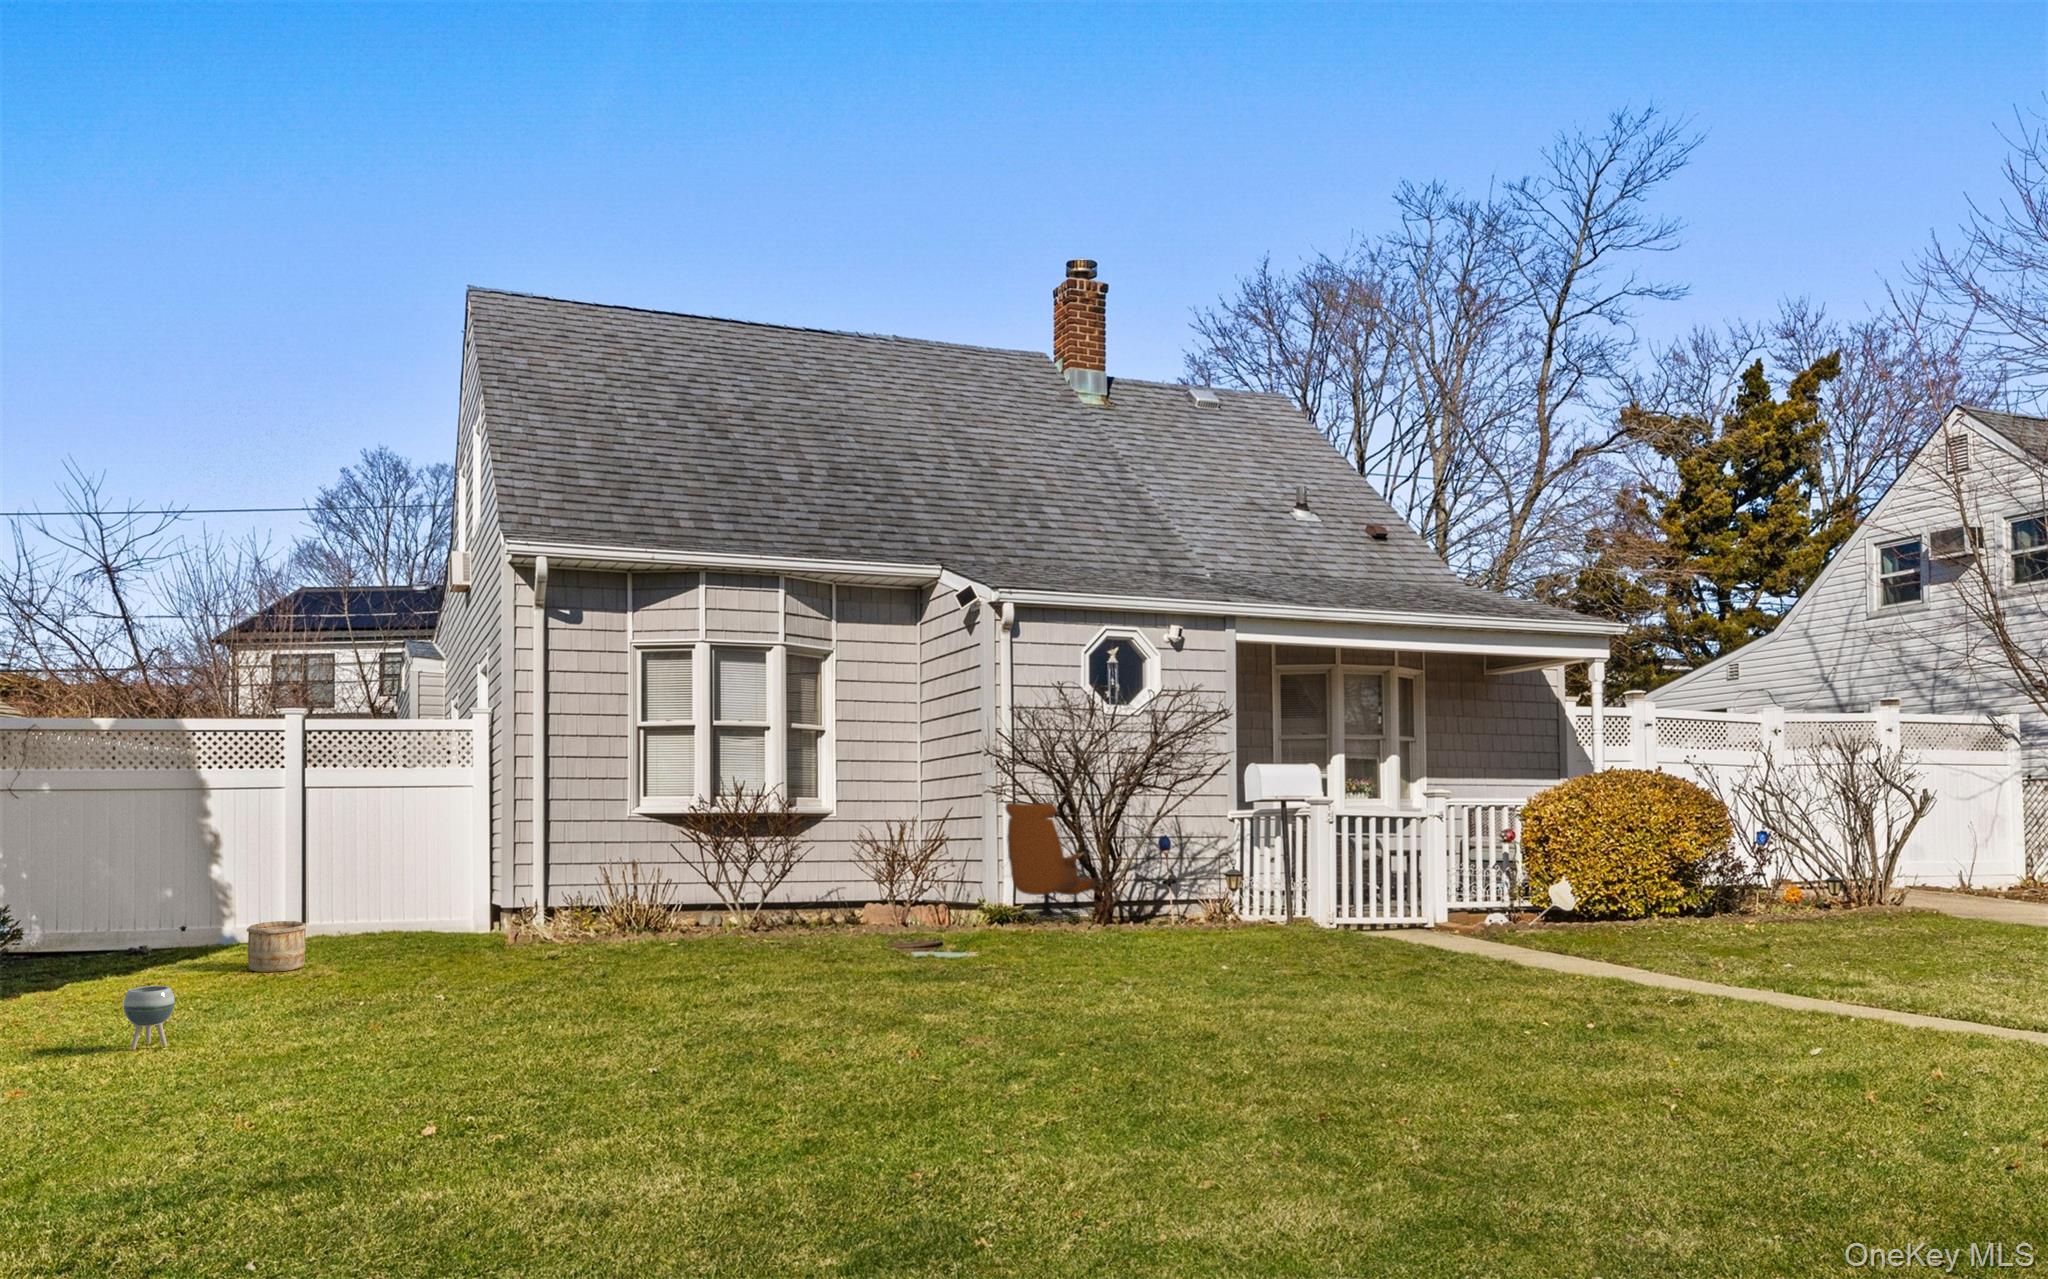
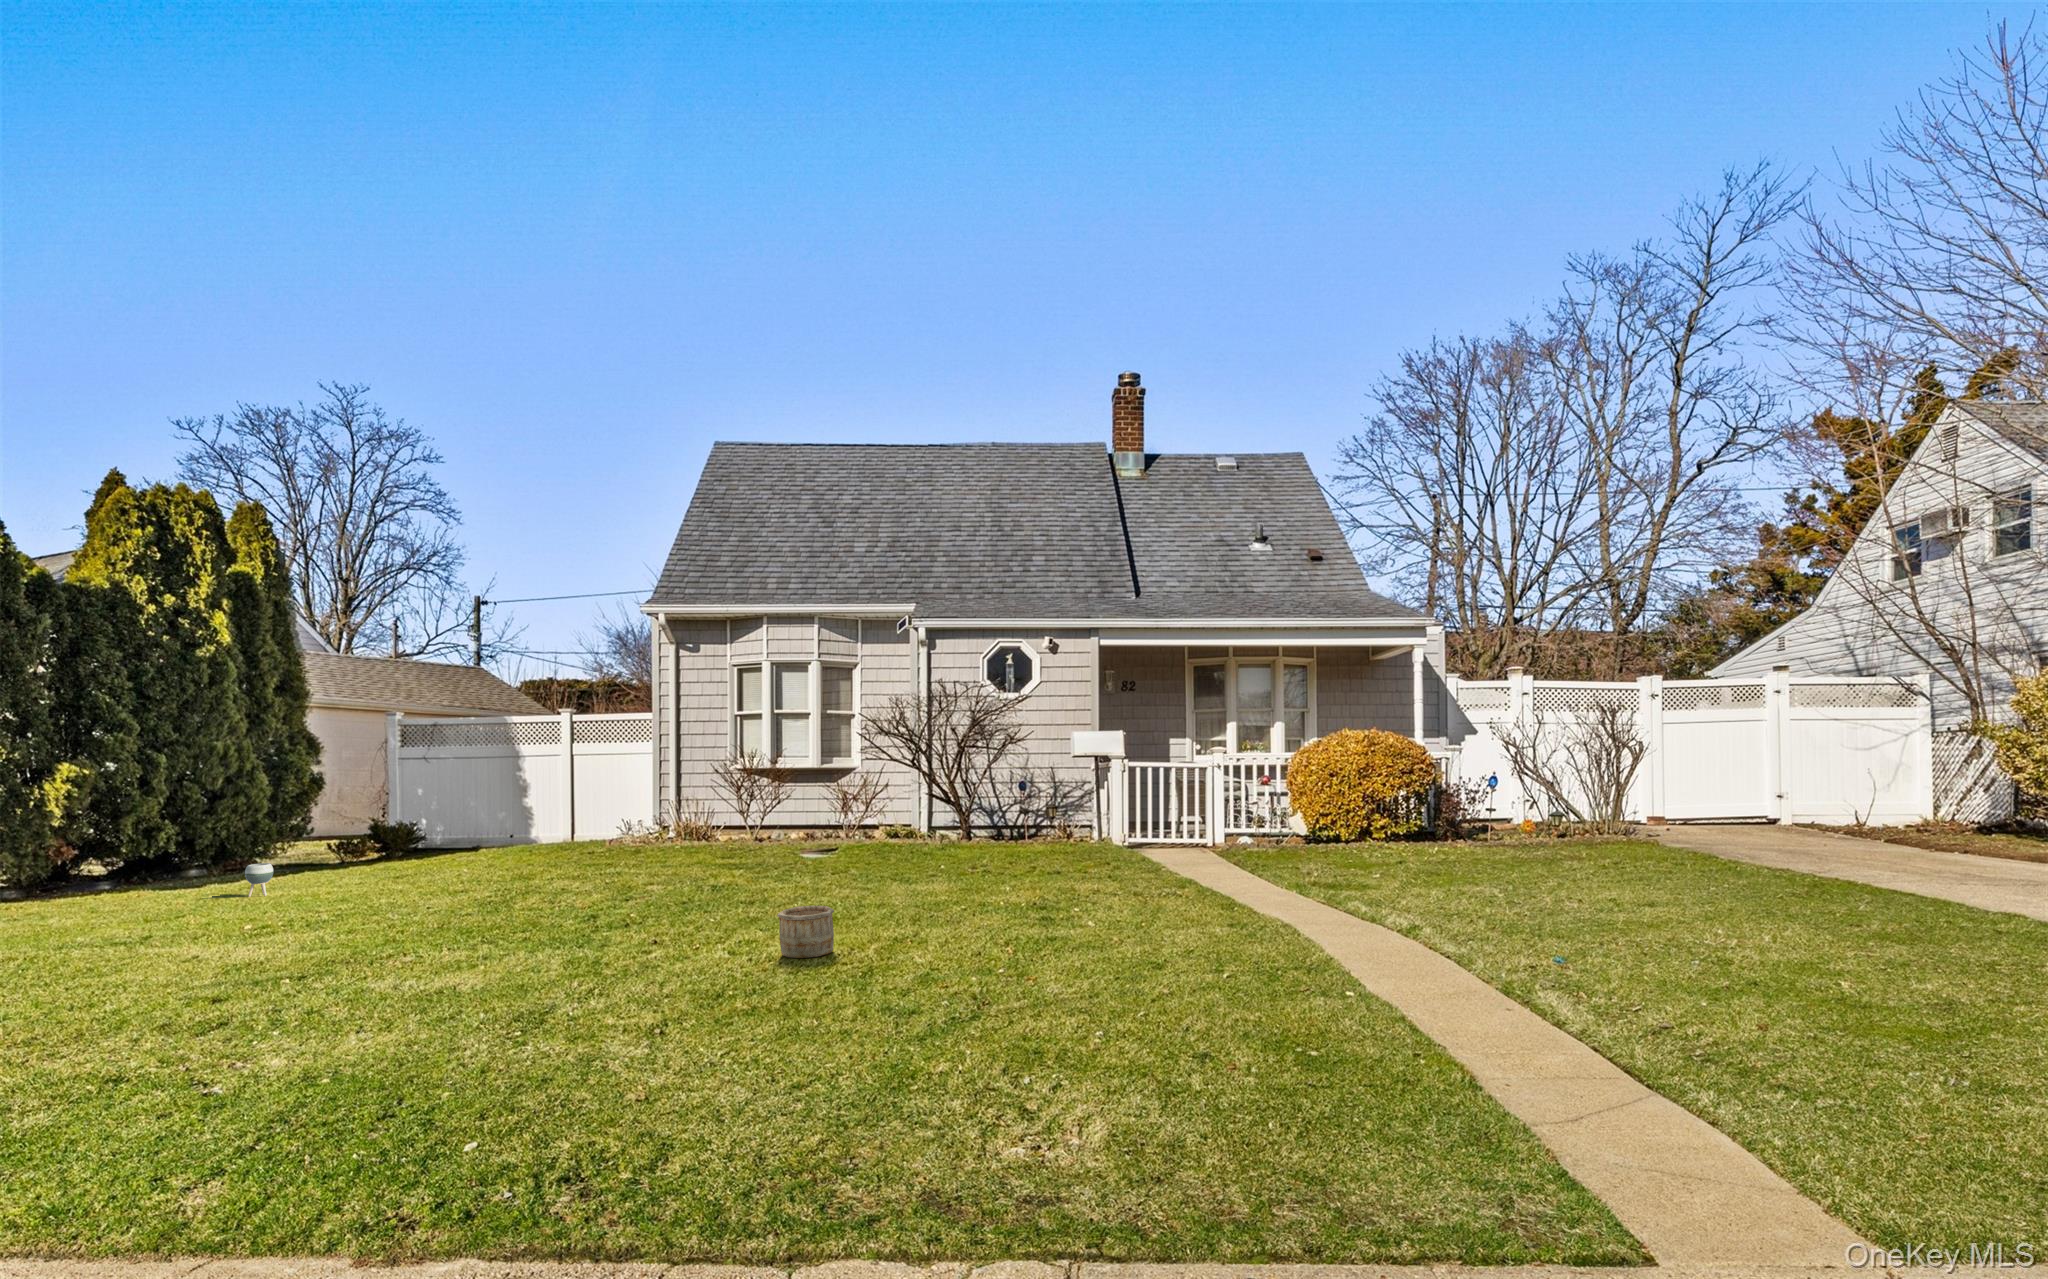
lounge chair: present [1005,802,1096,925] -> none [897,760,987,842]
wooden bucket: present [246,921,307,972] -> present [777,905,834,958]

